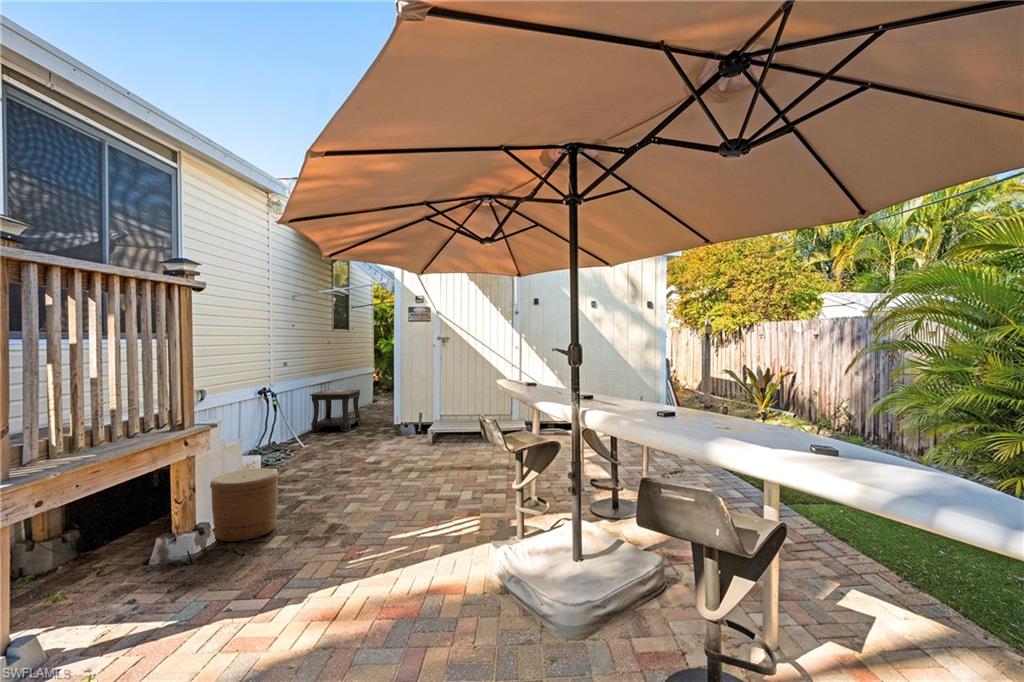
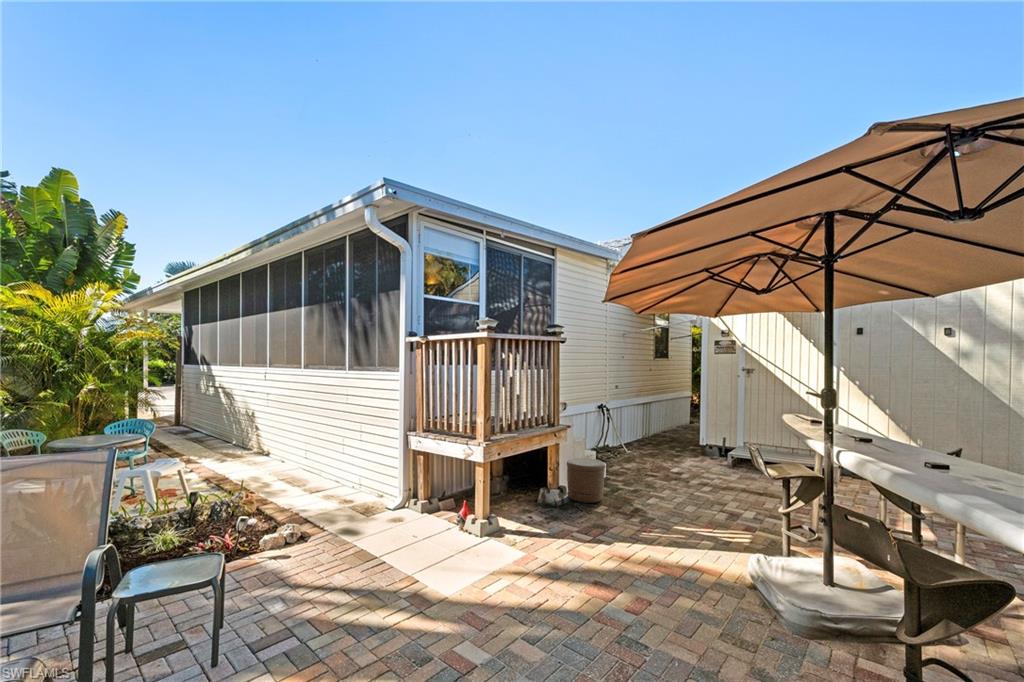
side table: present [310,390,361,432] -> none [634,409,674,444]

